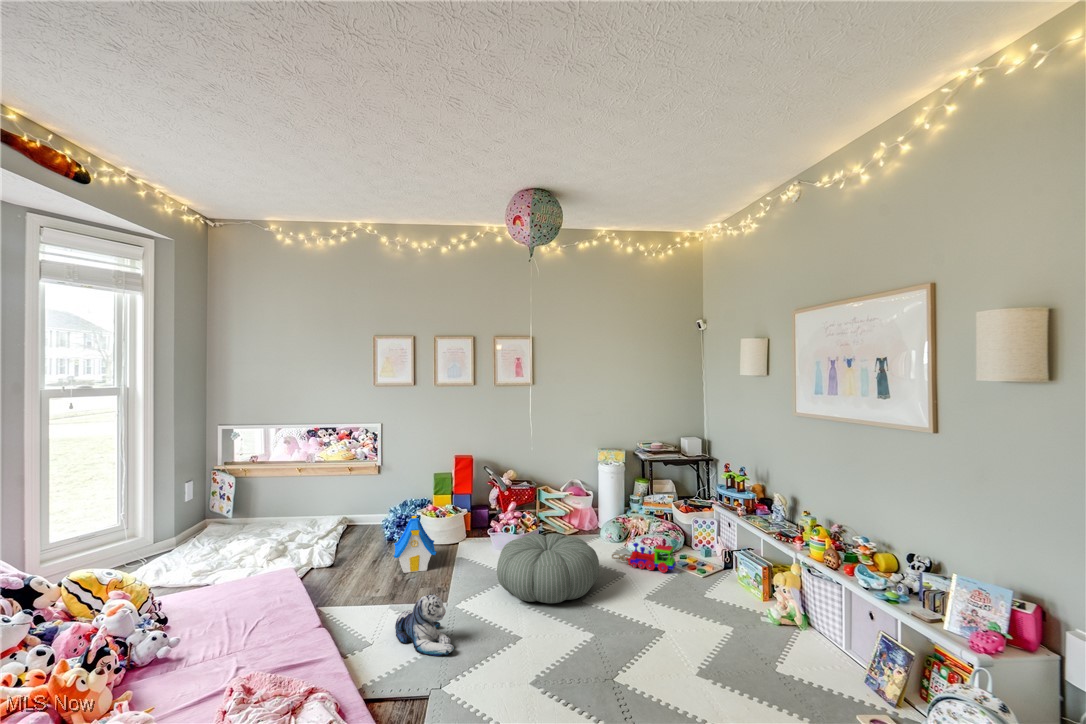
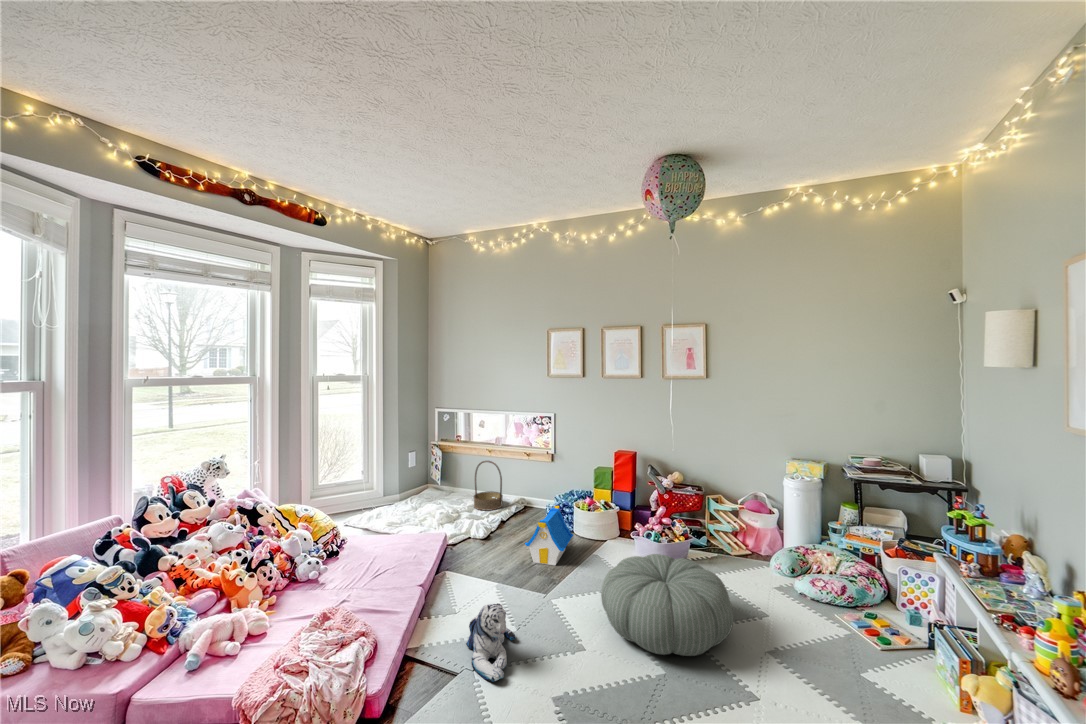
basket: none [285,485,322,542] -> present [474,461,503,511]
toy train: present [612,543,676,573] -> none [773,597,871,655]

